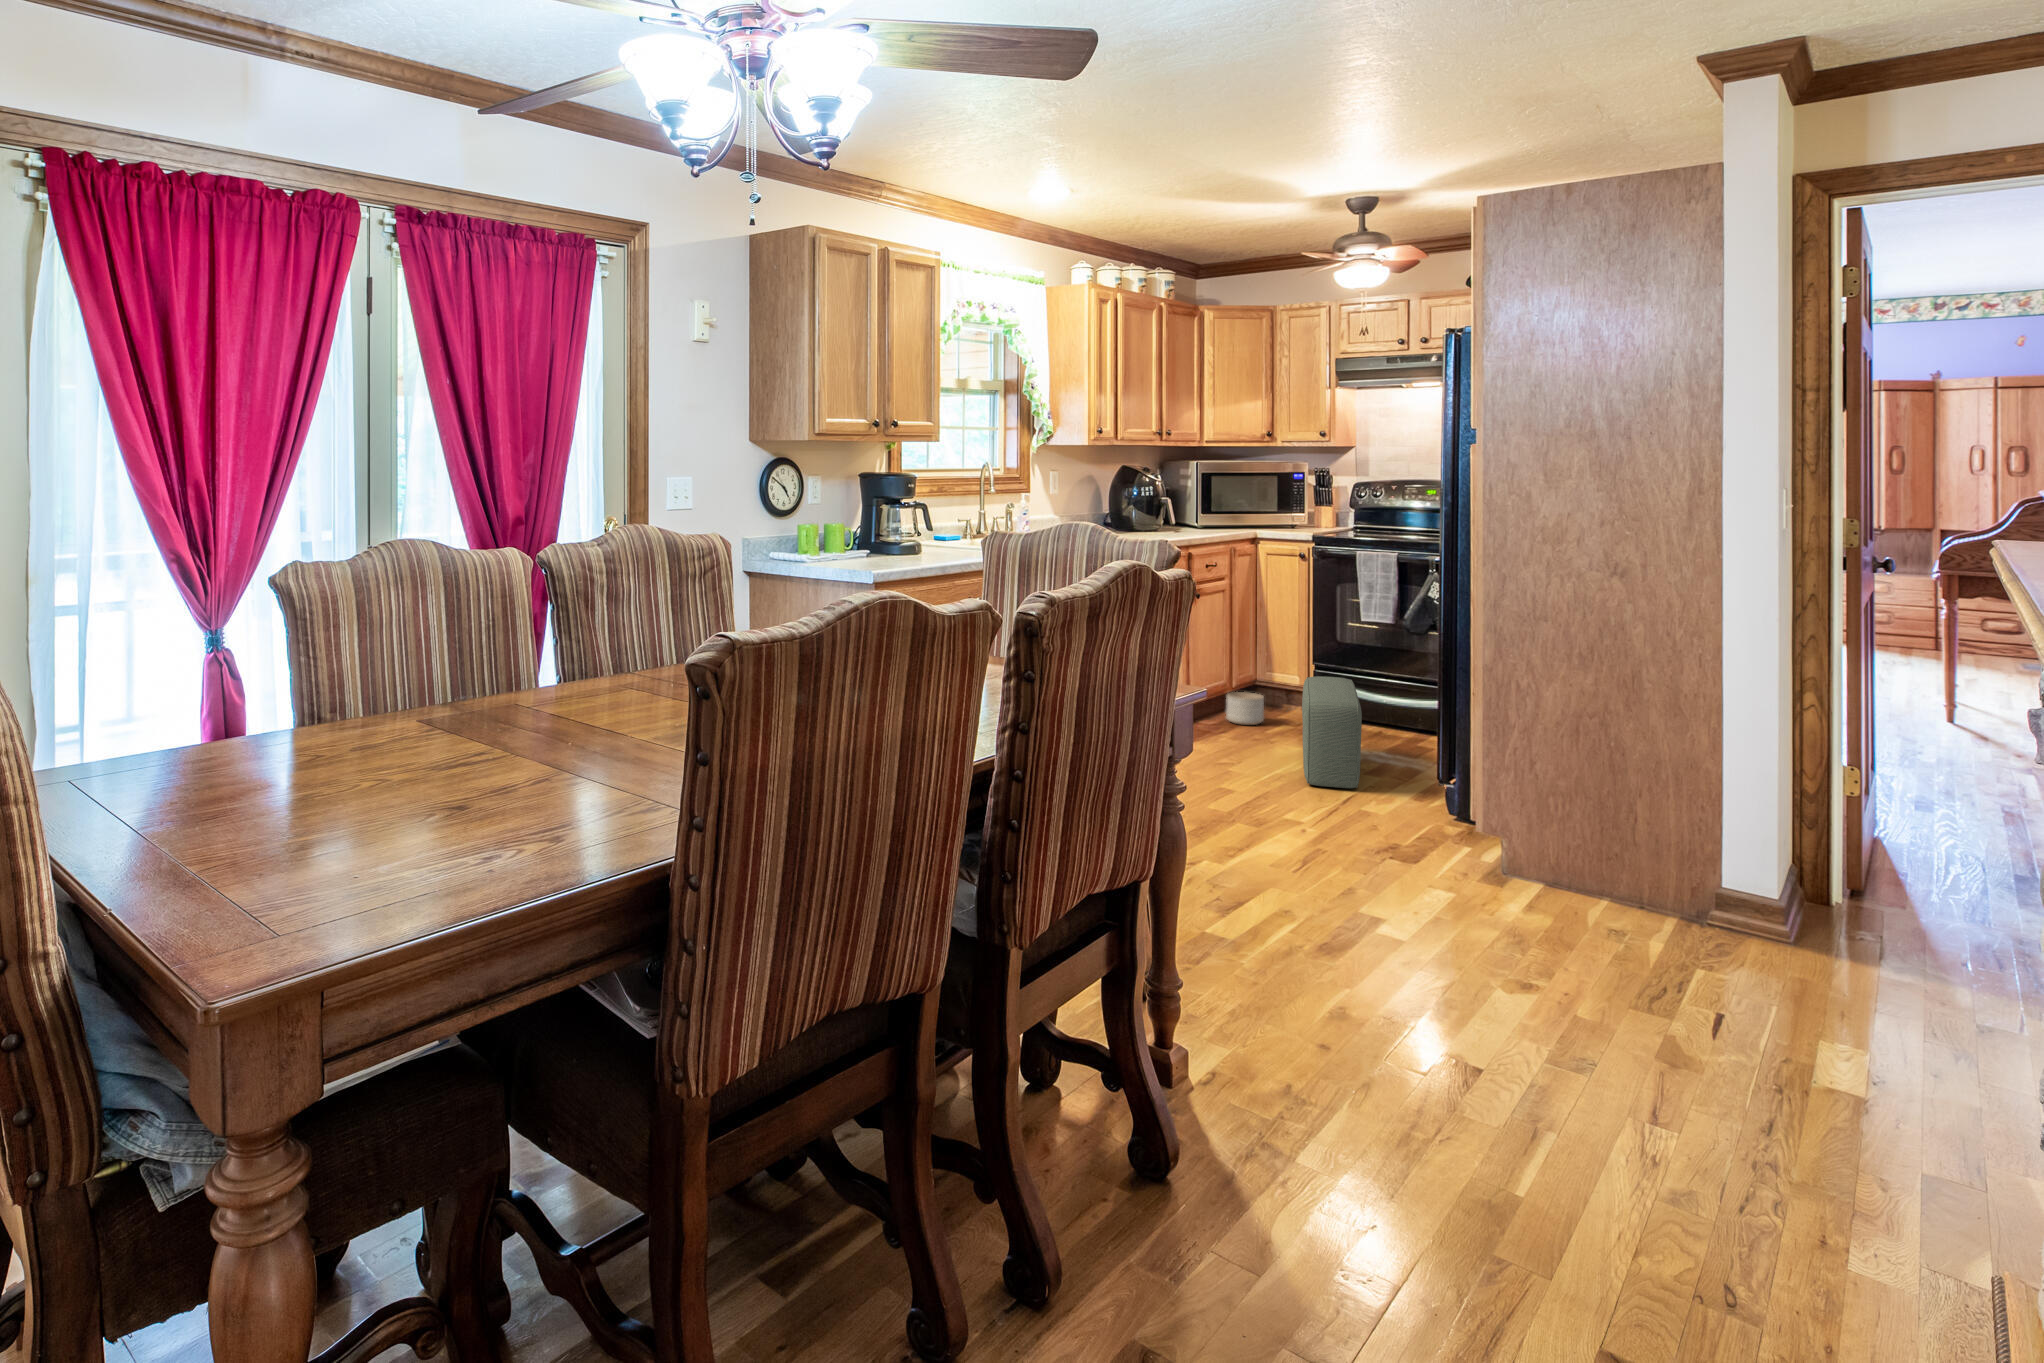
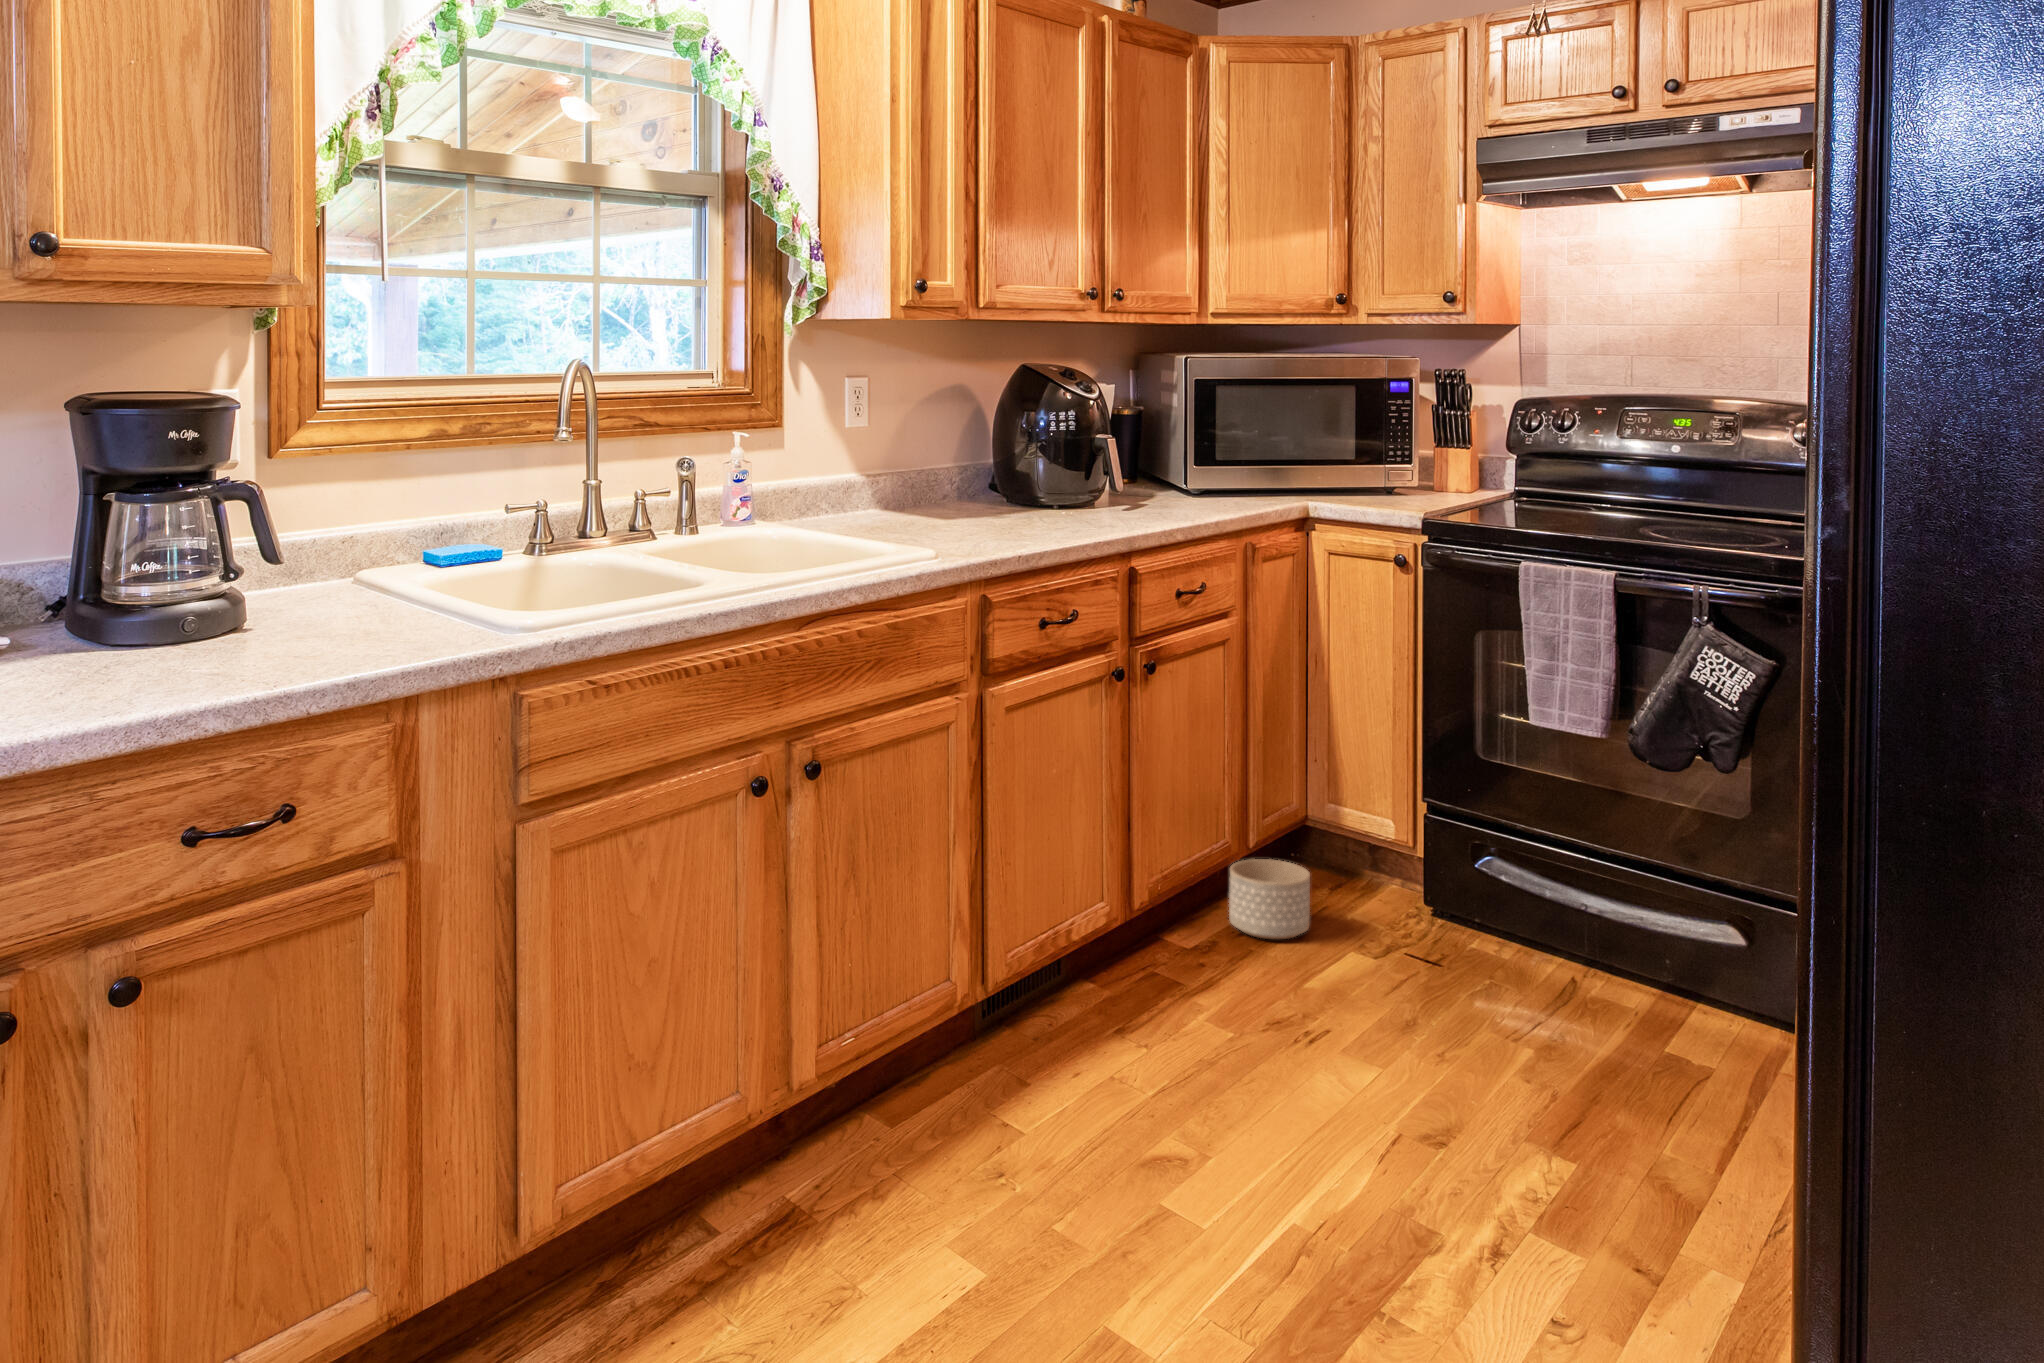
pouf: present [1302,676,1362,788] -> none [1376,868,1527,1229]

